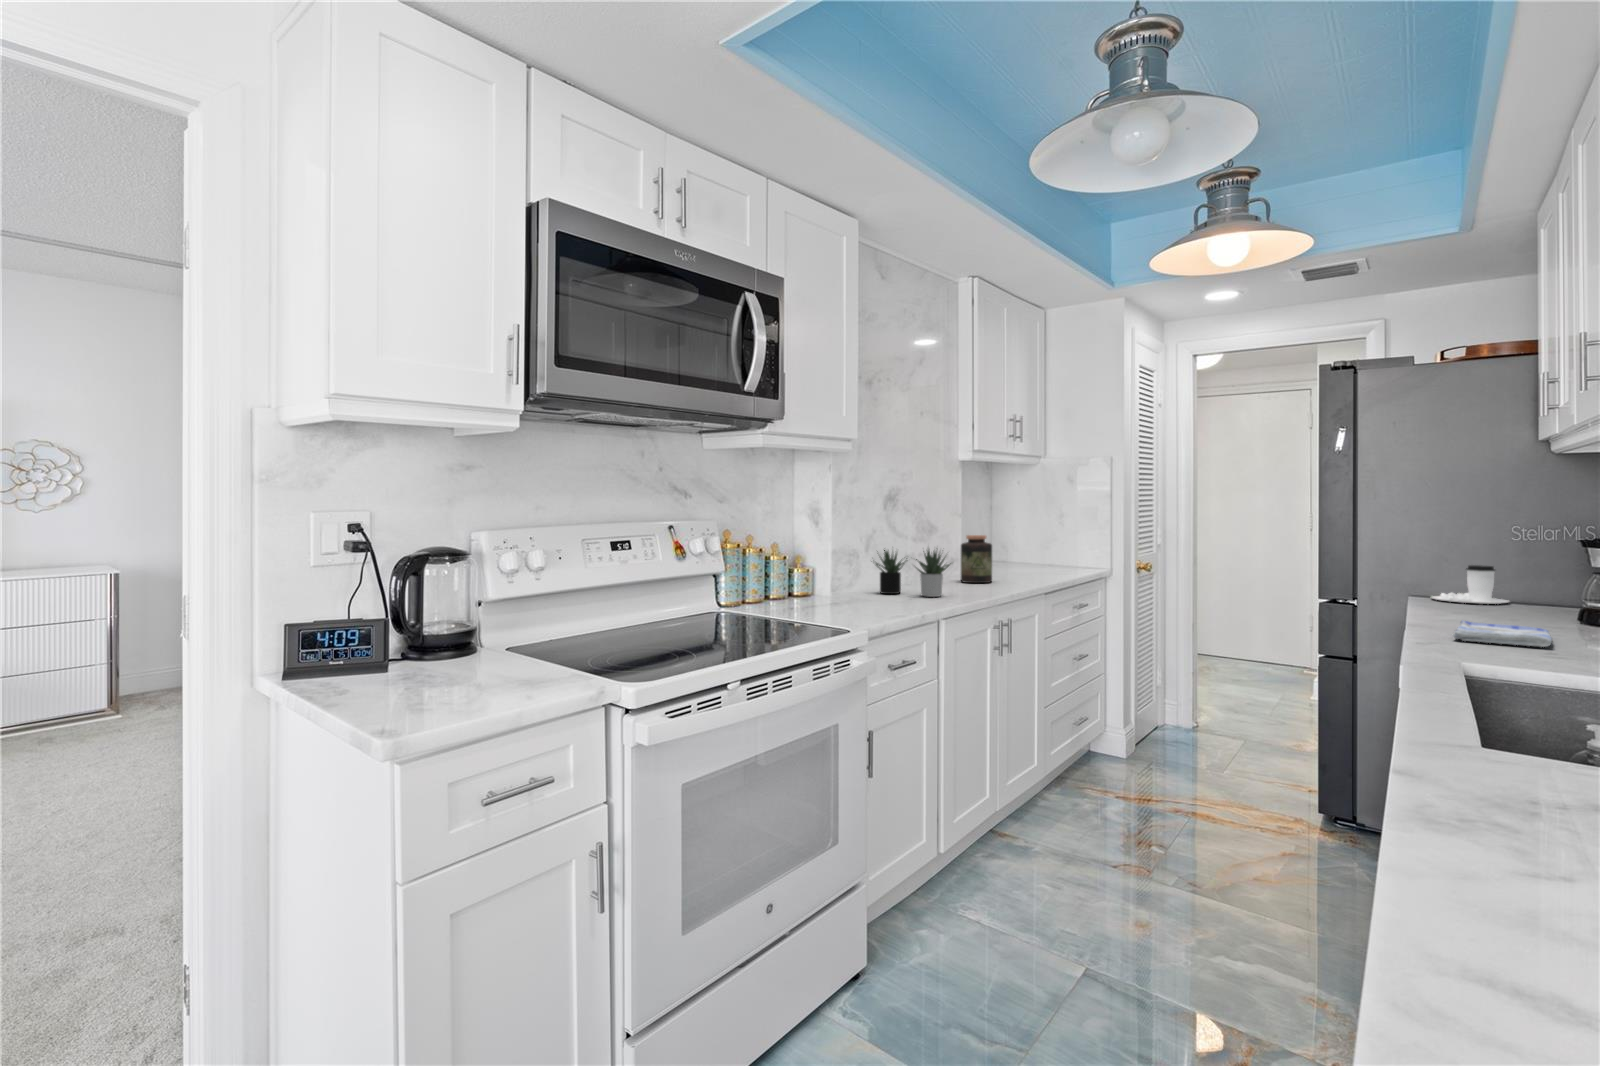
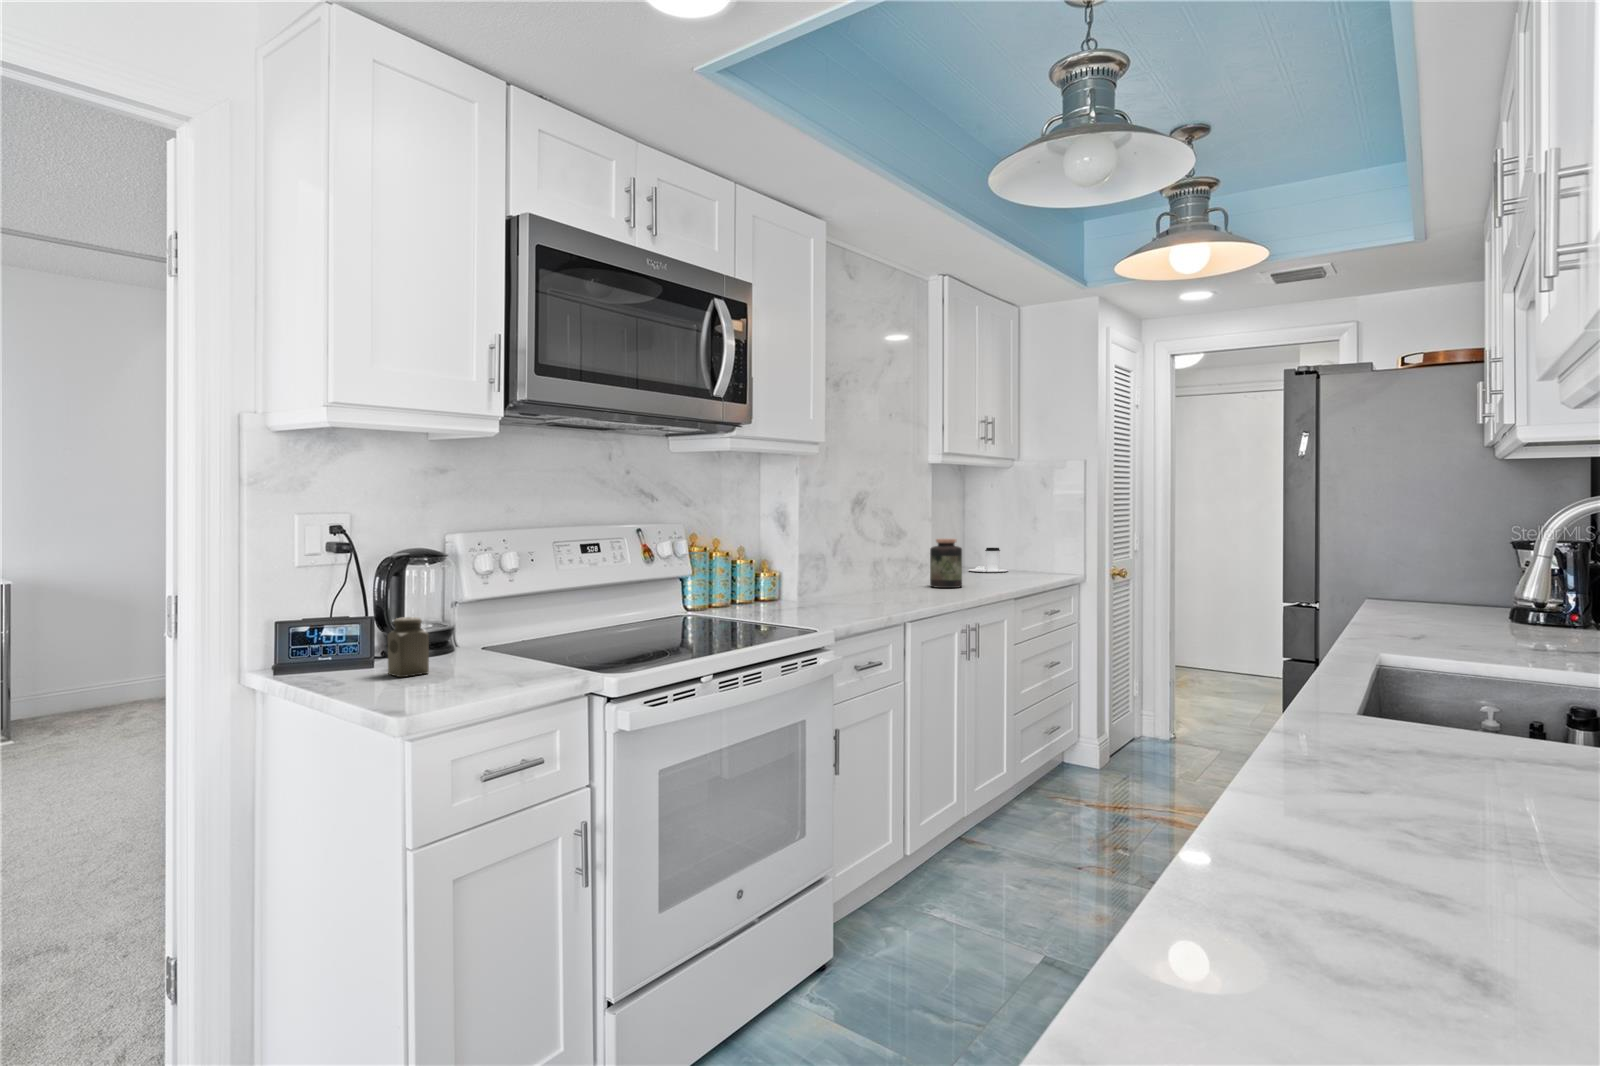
succulent plant: present [876,549,951,597] -> none [836,546,923,601]
coffee cup: present [1432,565,1509,604] -> present [969,548,1008,572]
salt shaker: none [398,619,441,684] -> present [387,617,429,677]
dish towel: present [1452,621,1552,647] -> none [1375,619,1464,641]

